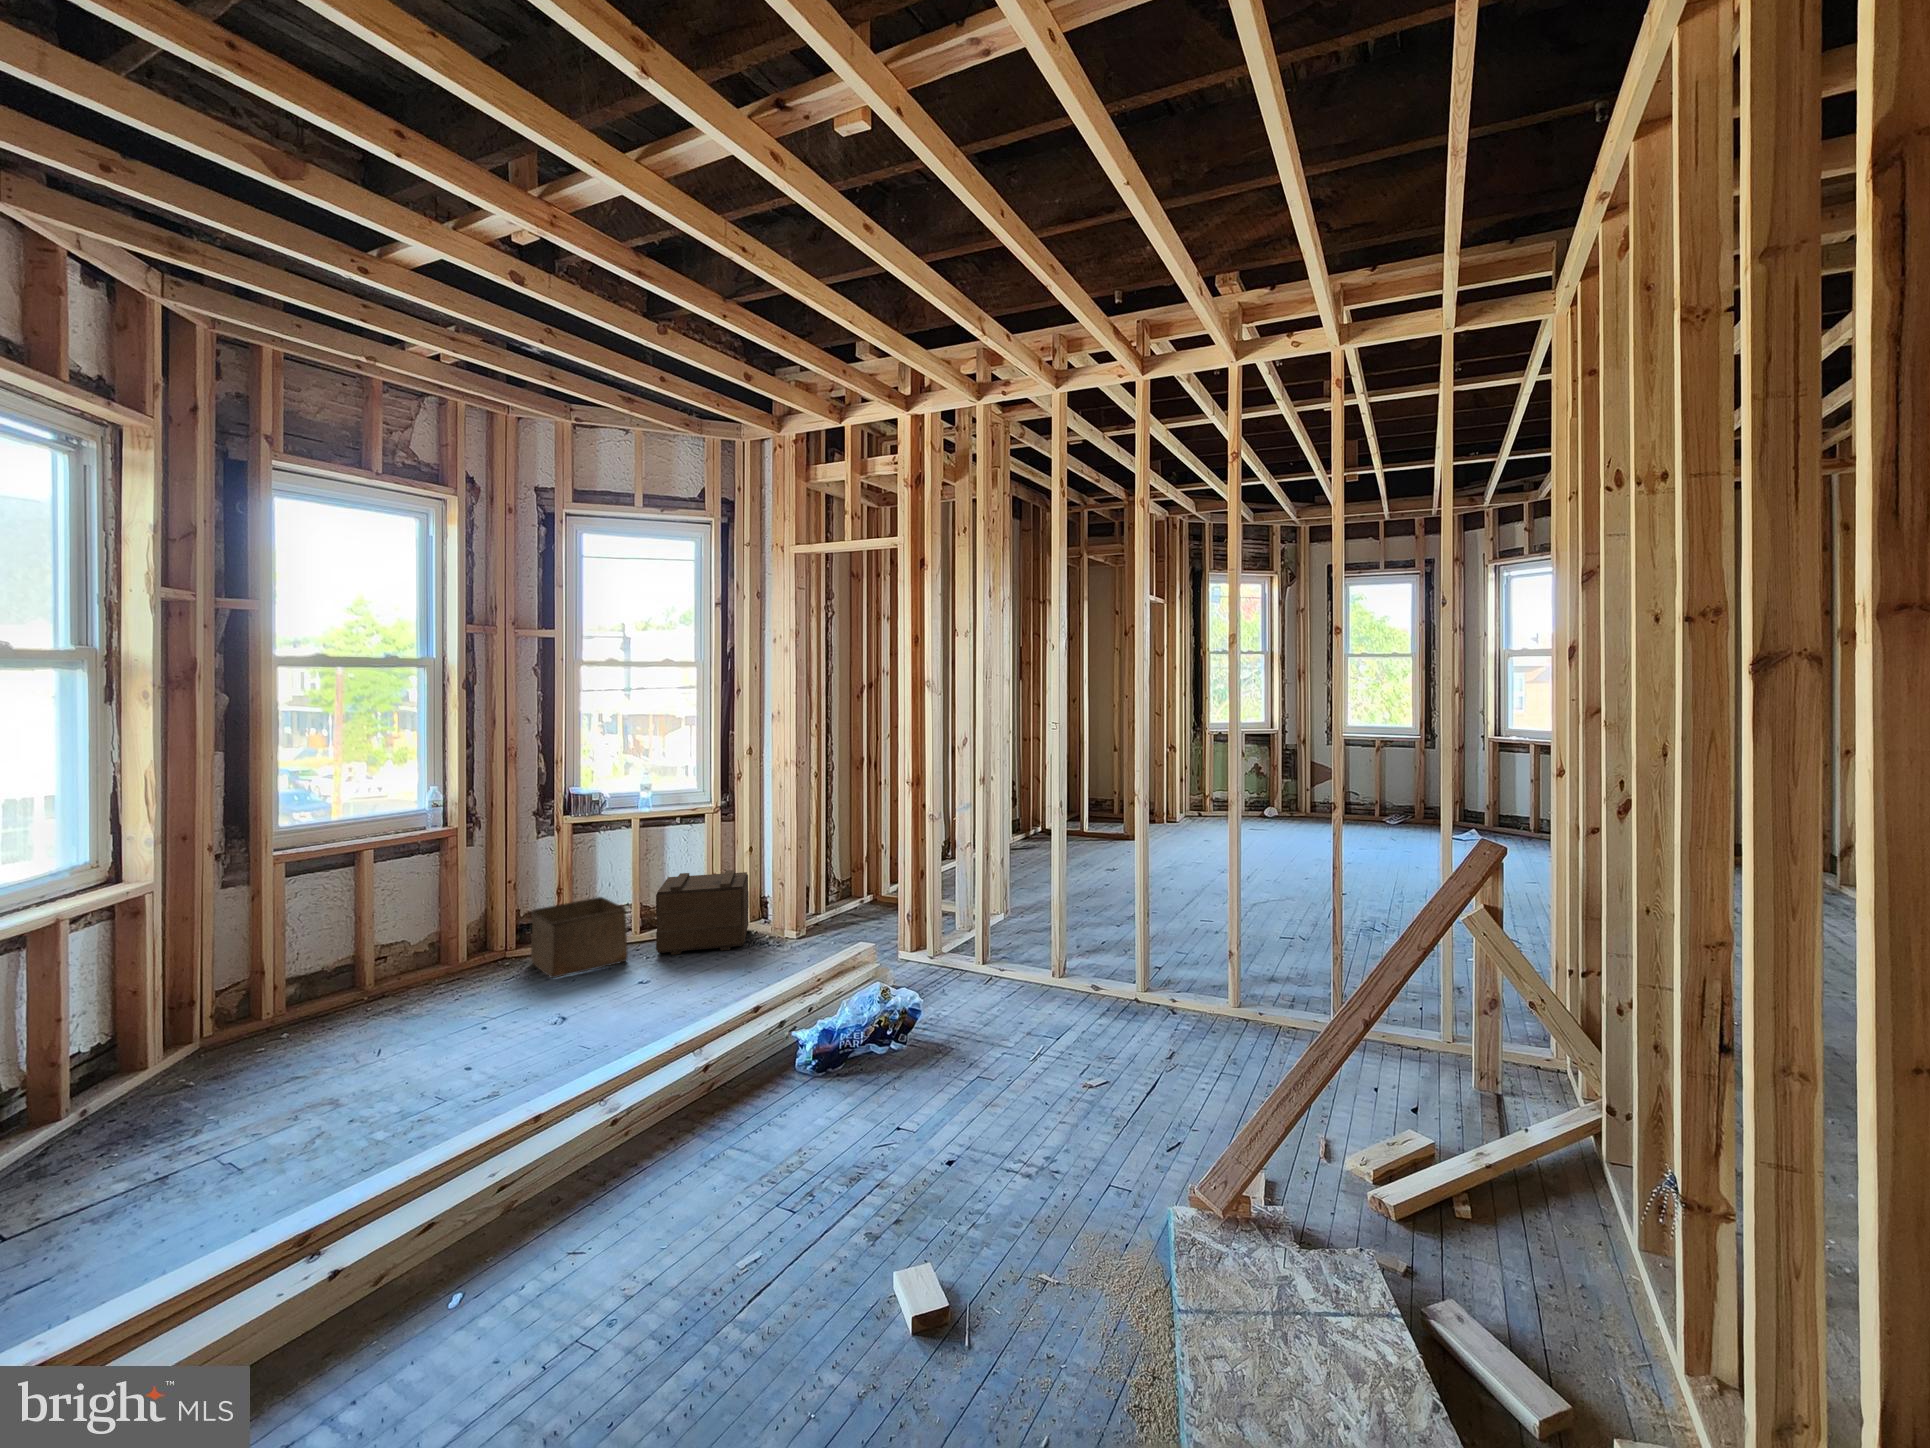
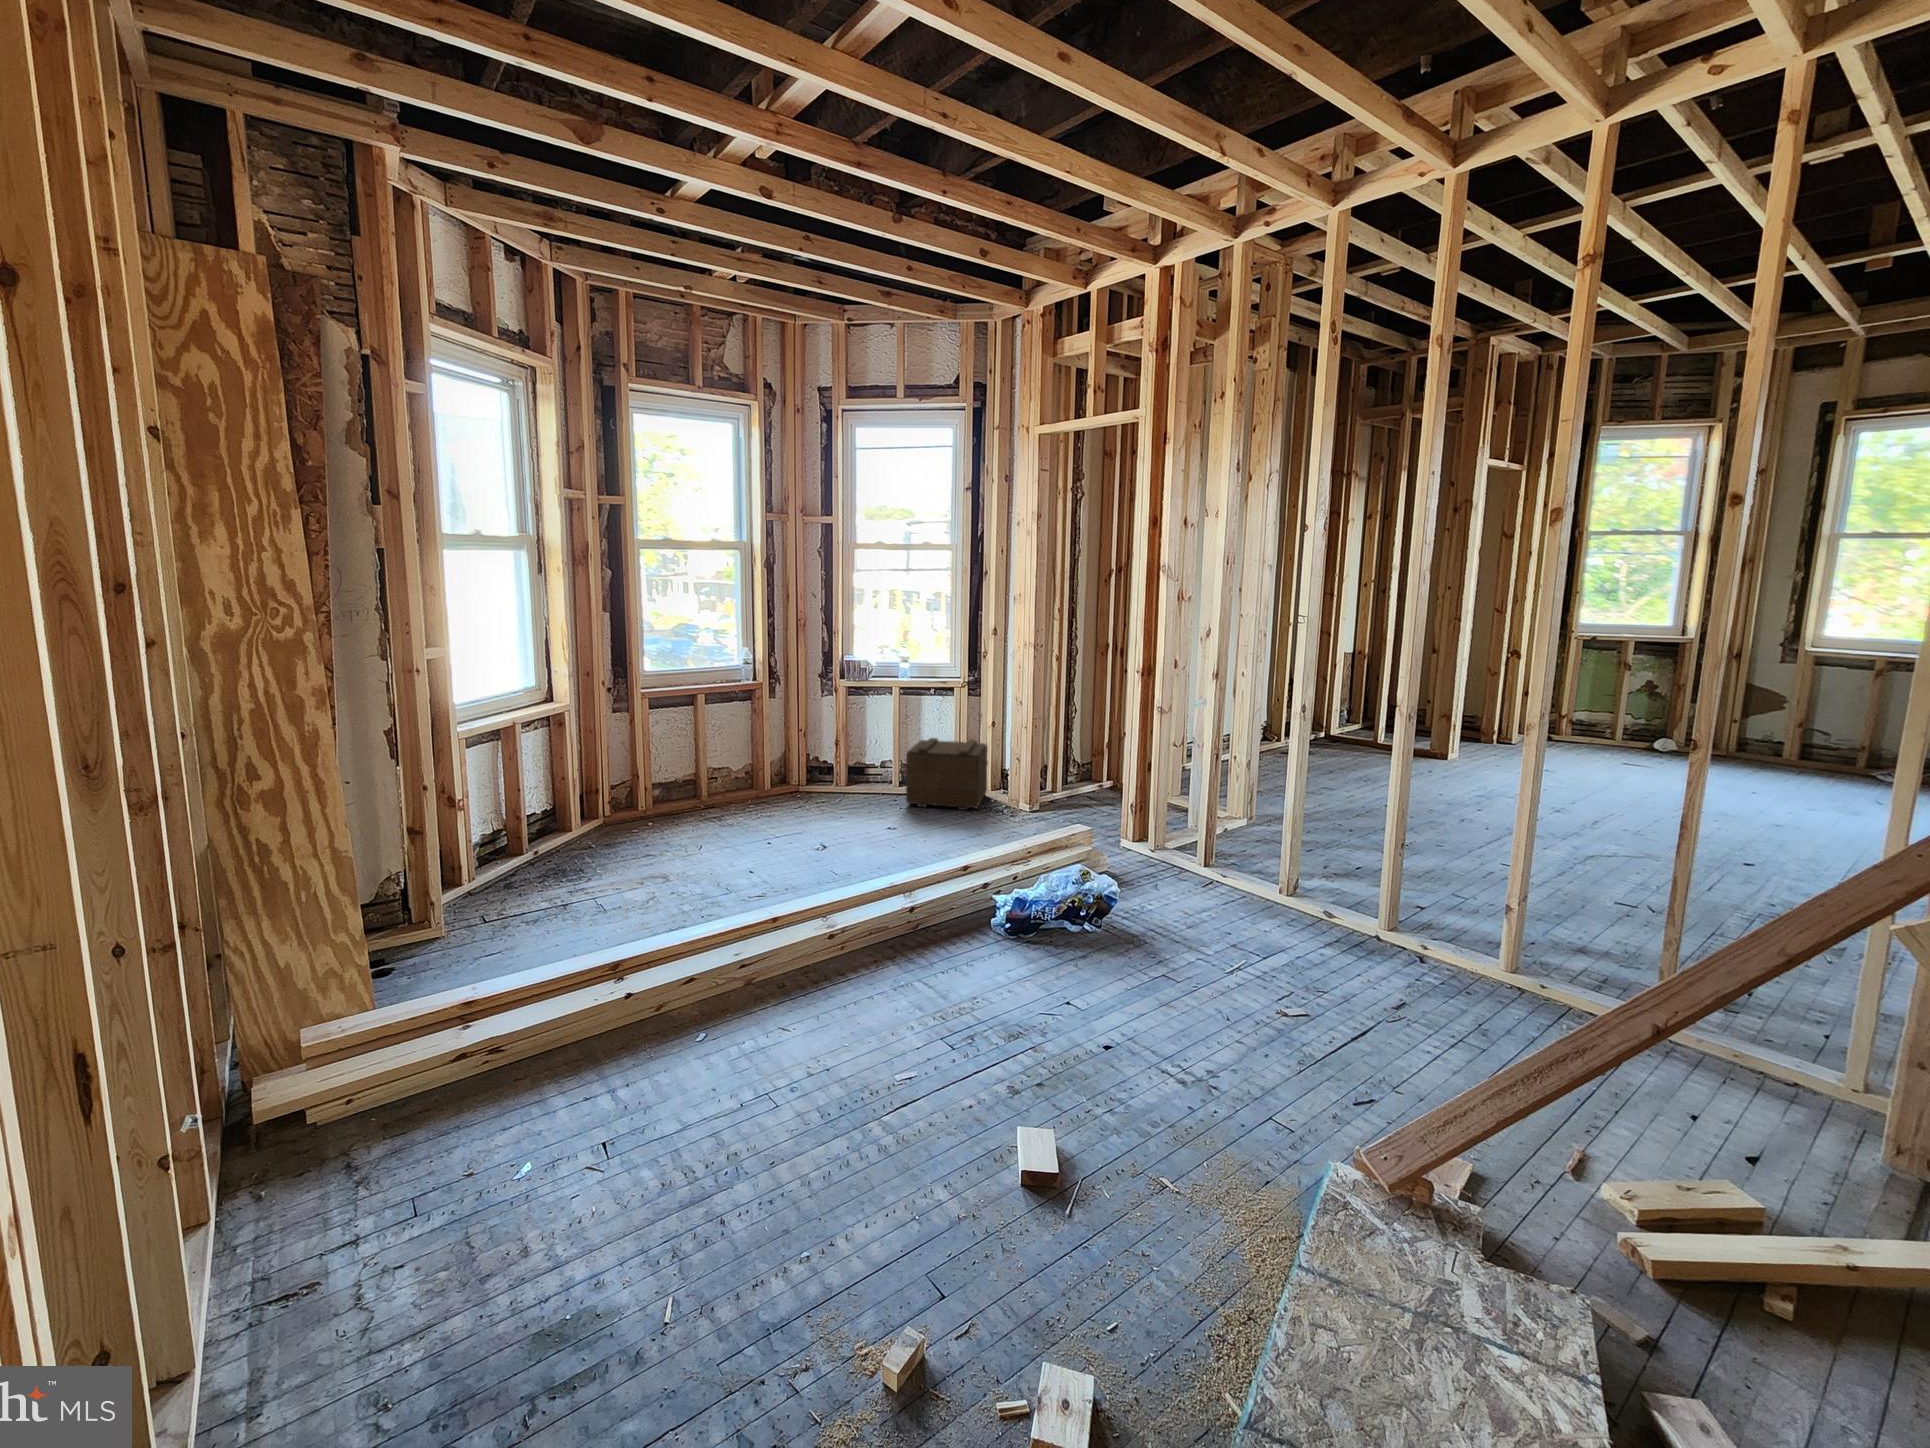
storage bin: present [531,897,628,978] -> none [813,750,883,811]

